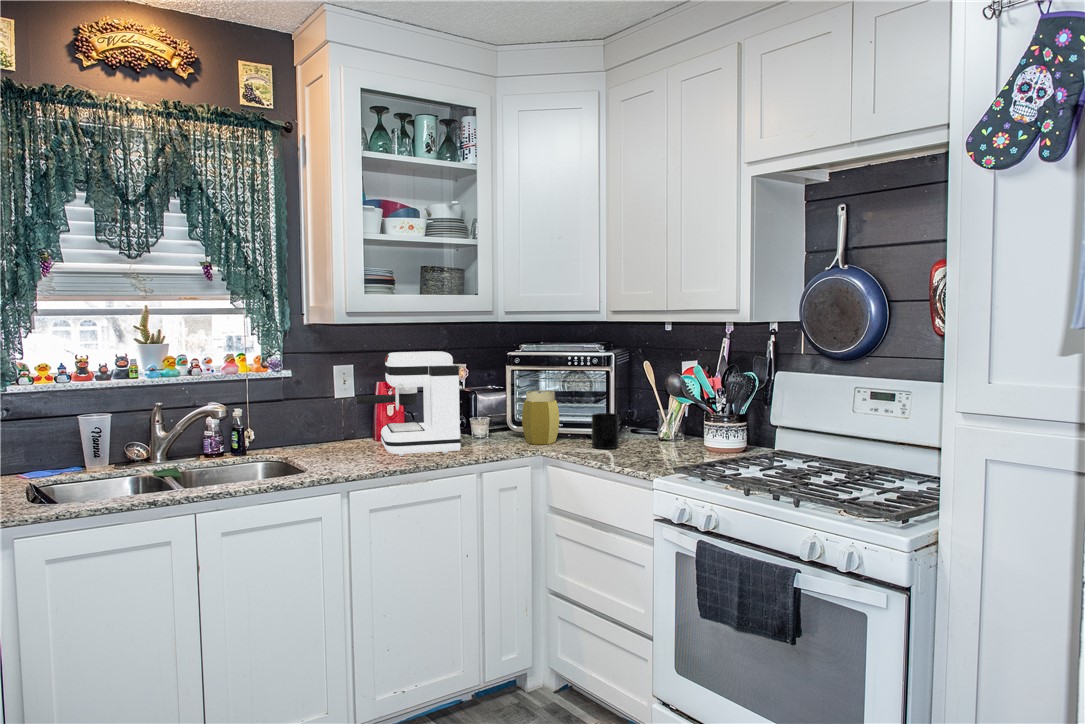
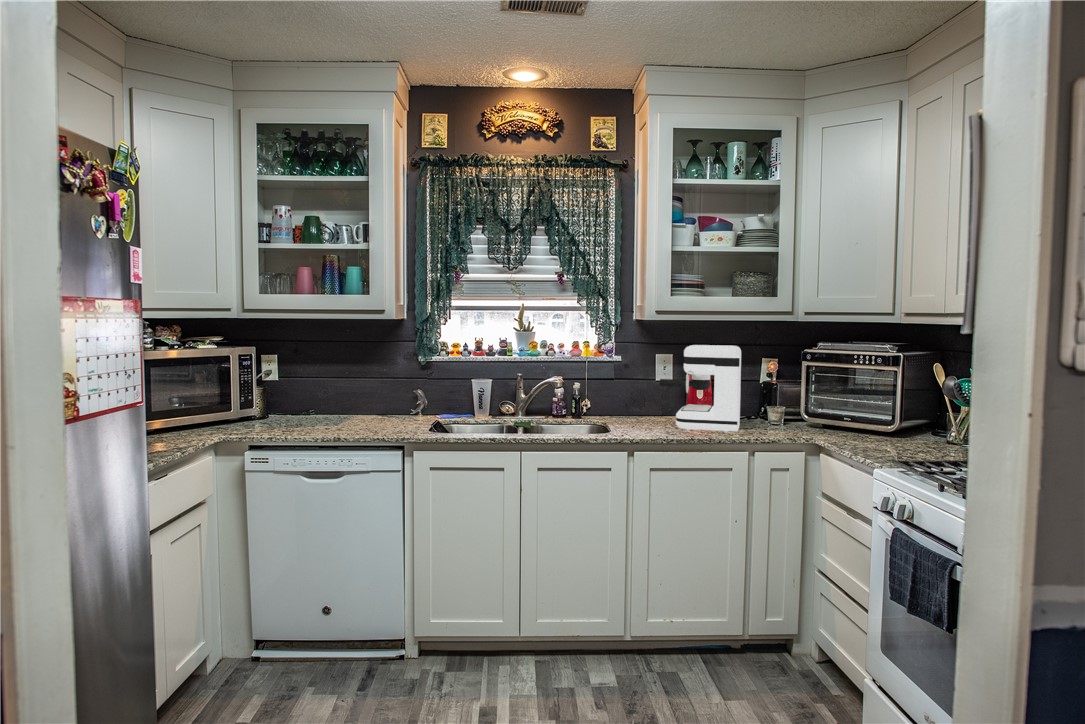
jar: present [522,390,559,444] -> none [806,385,841,435]
mug: present [592,413,623,449] -> none [865,411,901,445]

